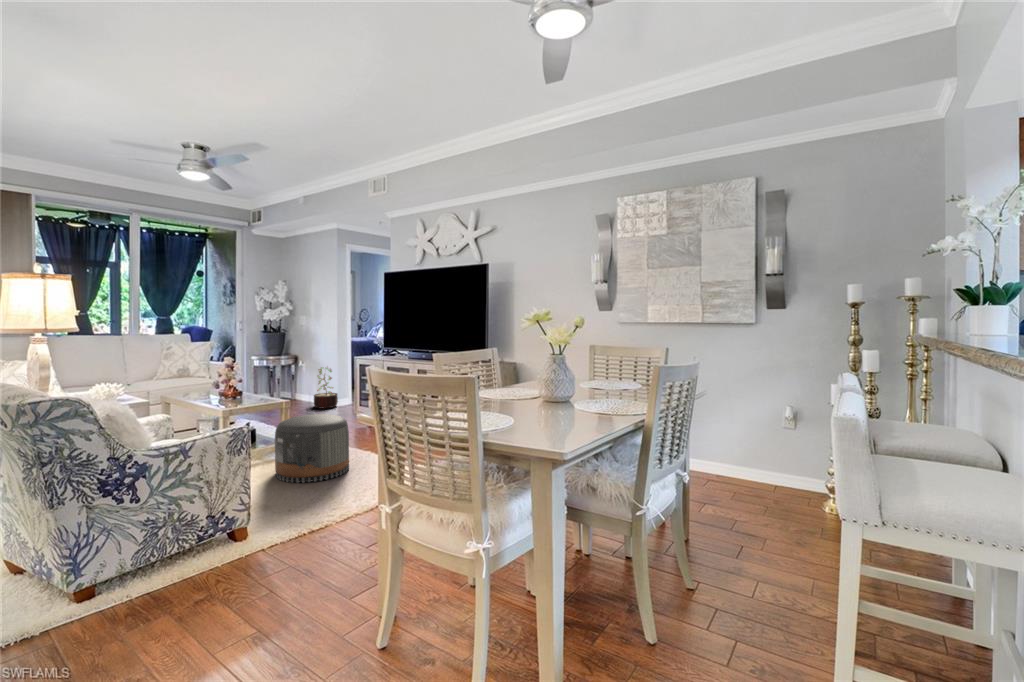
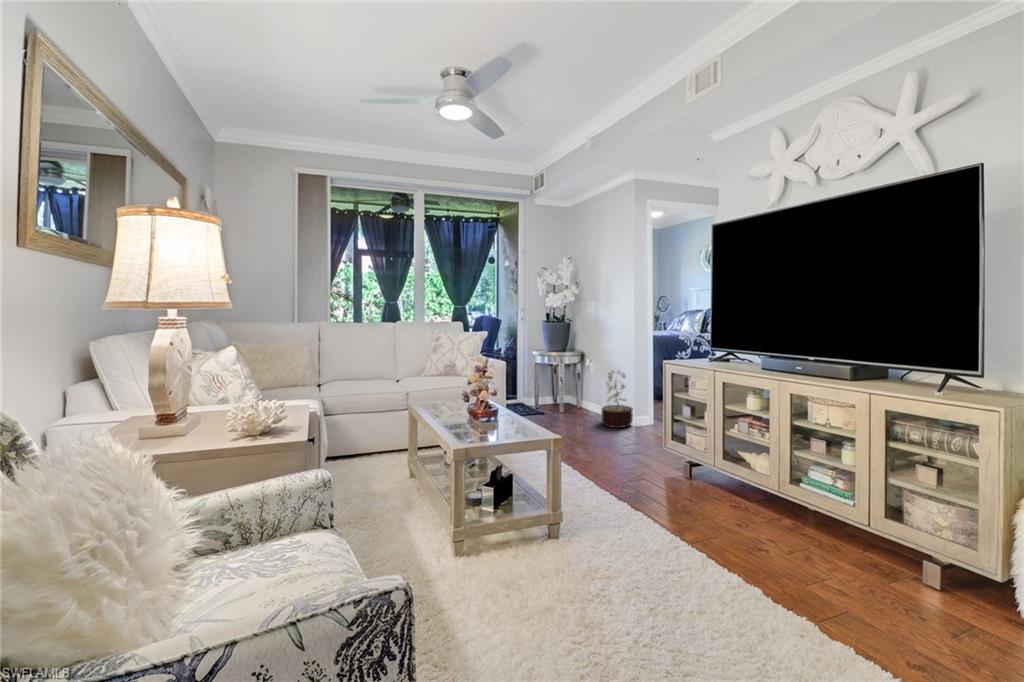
pouf: present [275,414,349,483] -> none [525,475,651,622]

